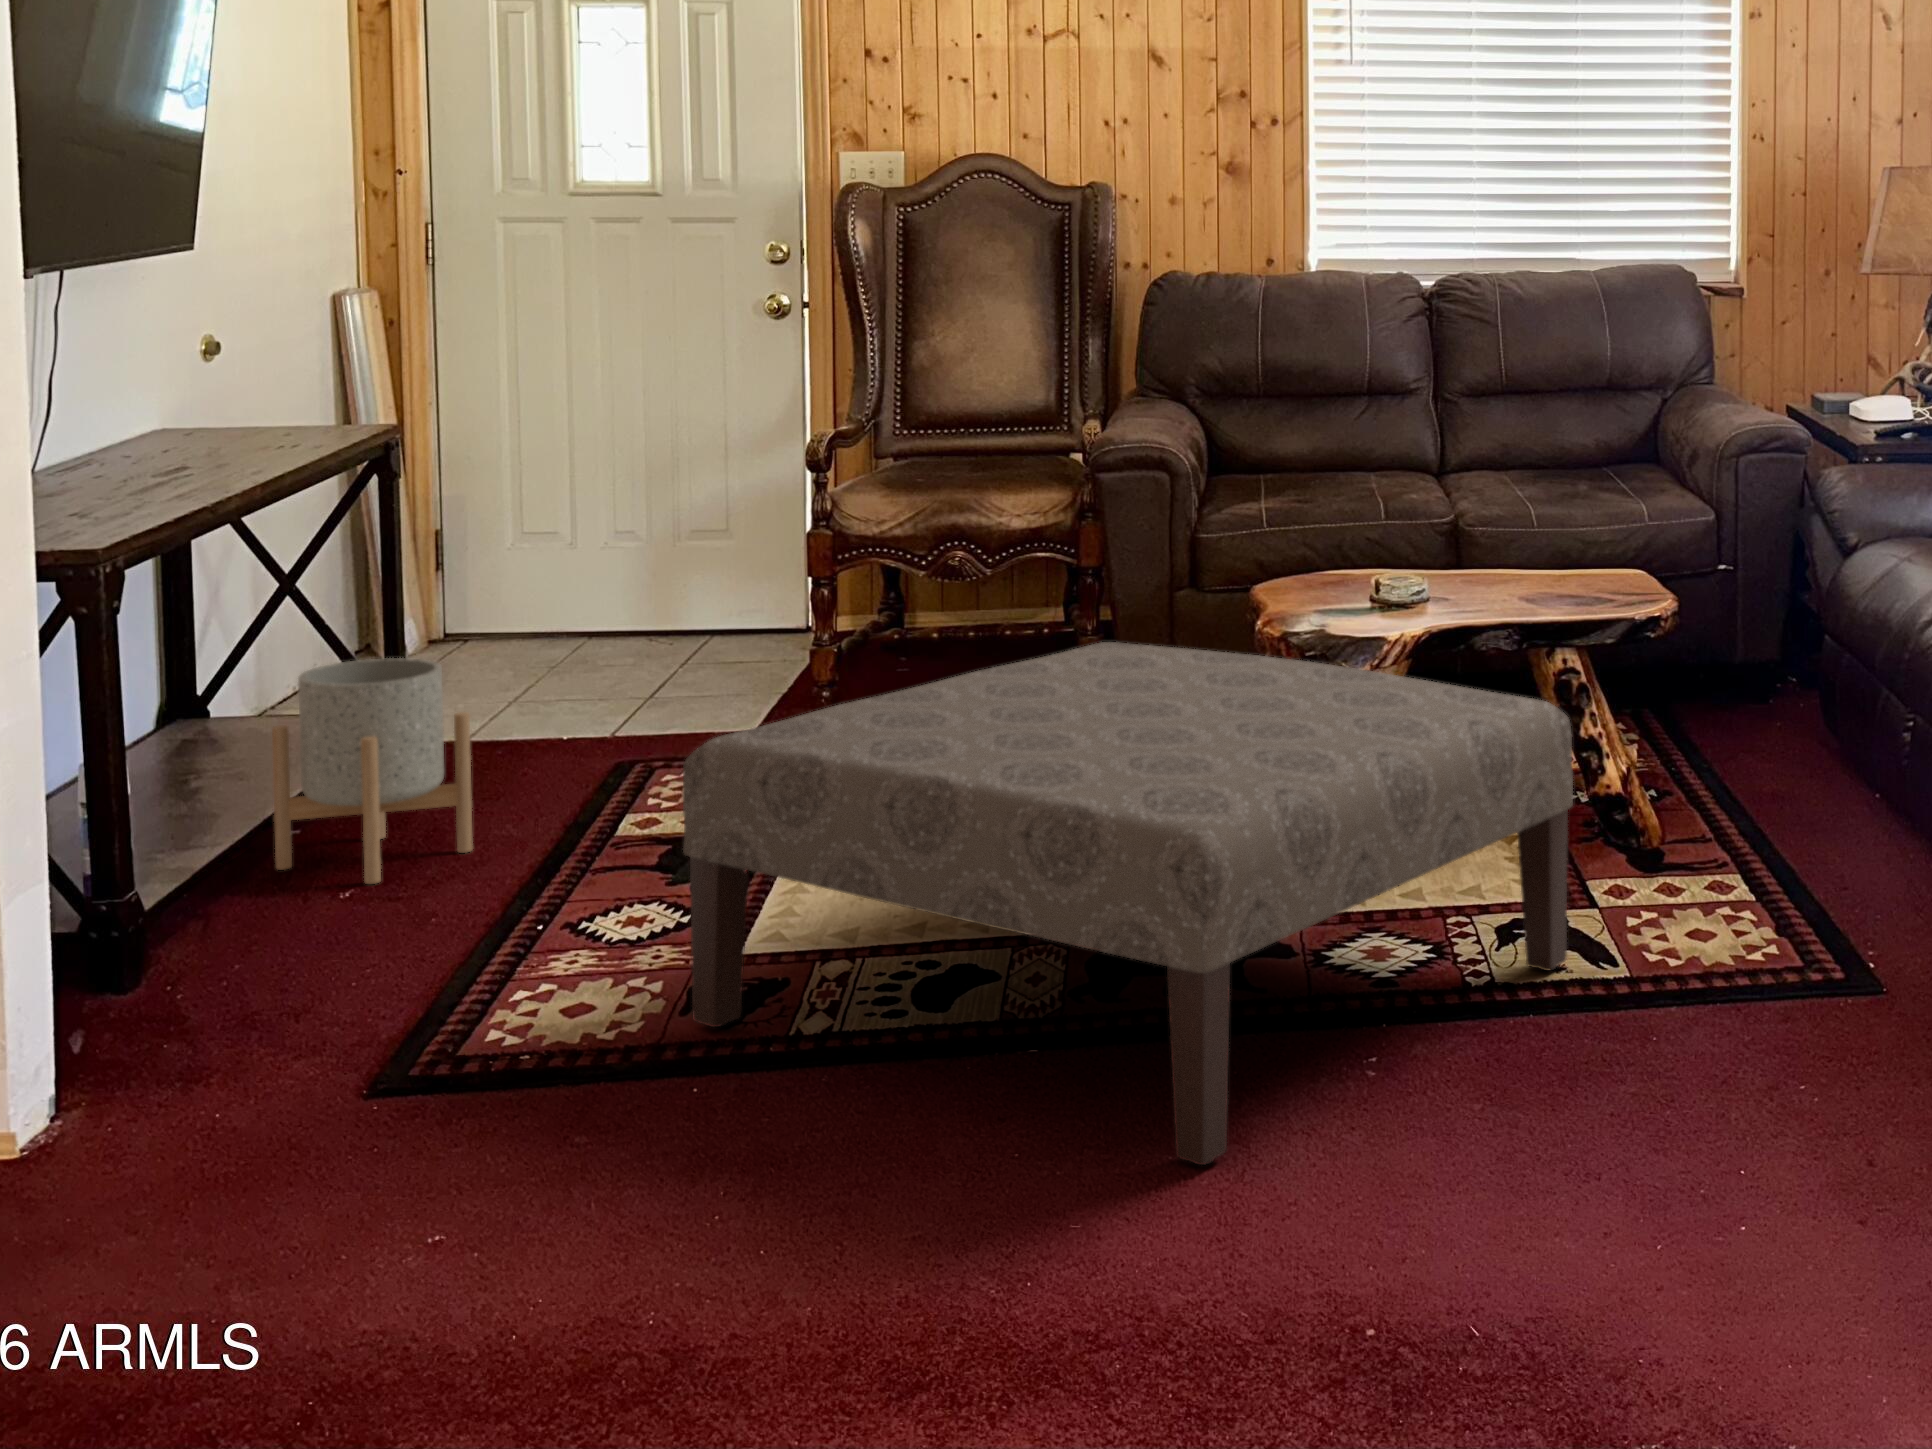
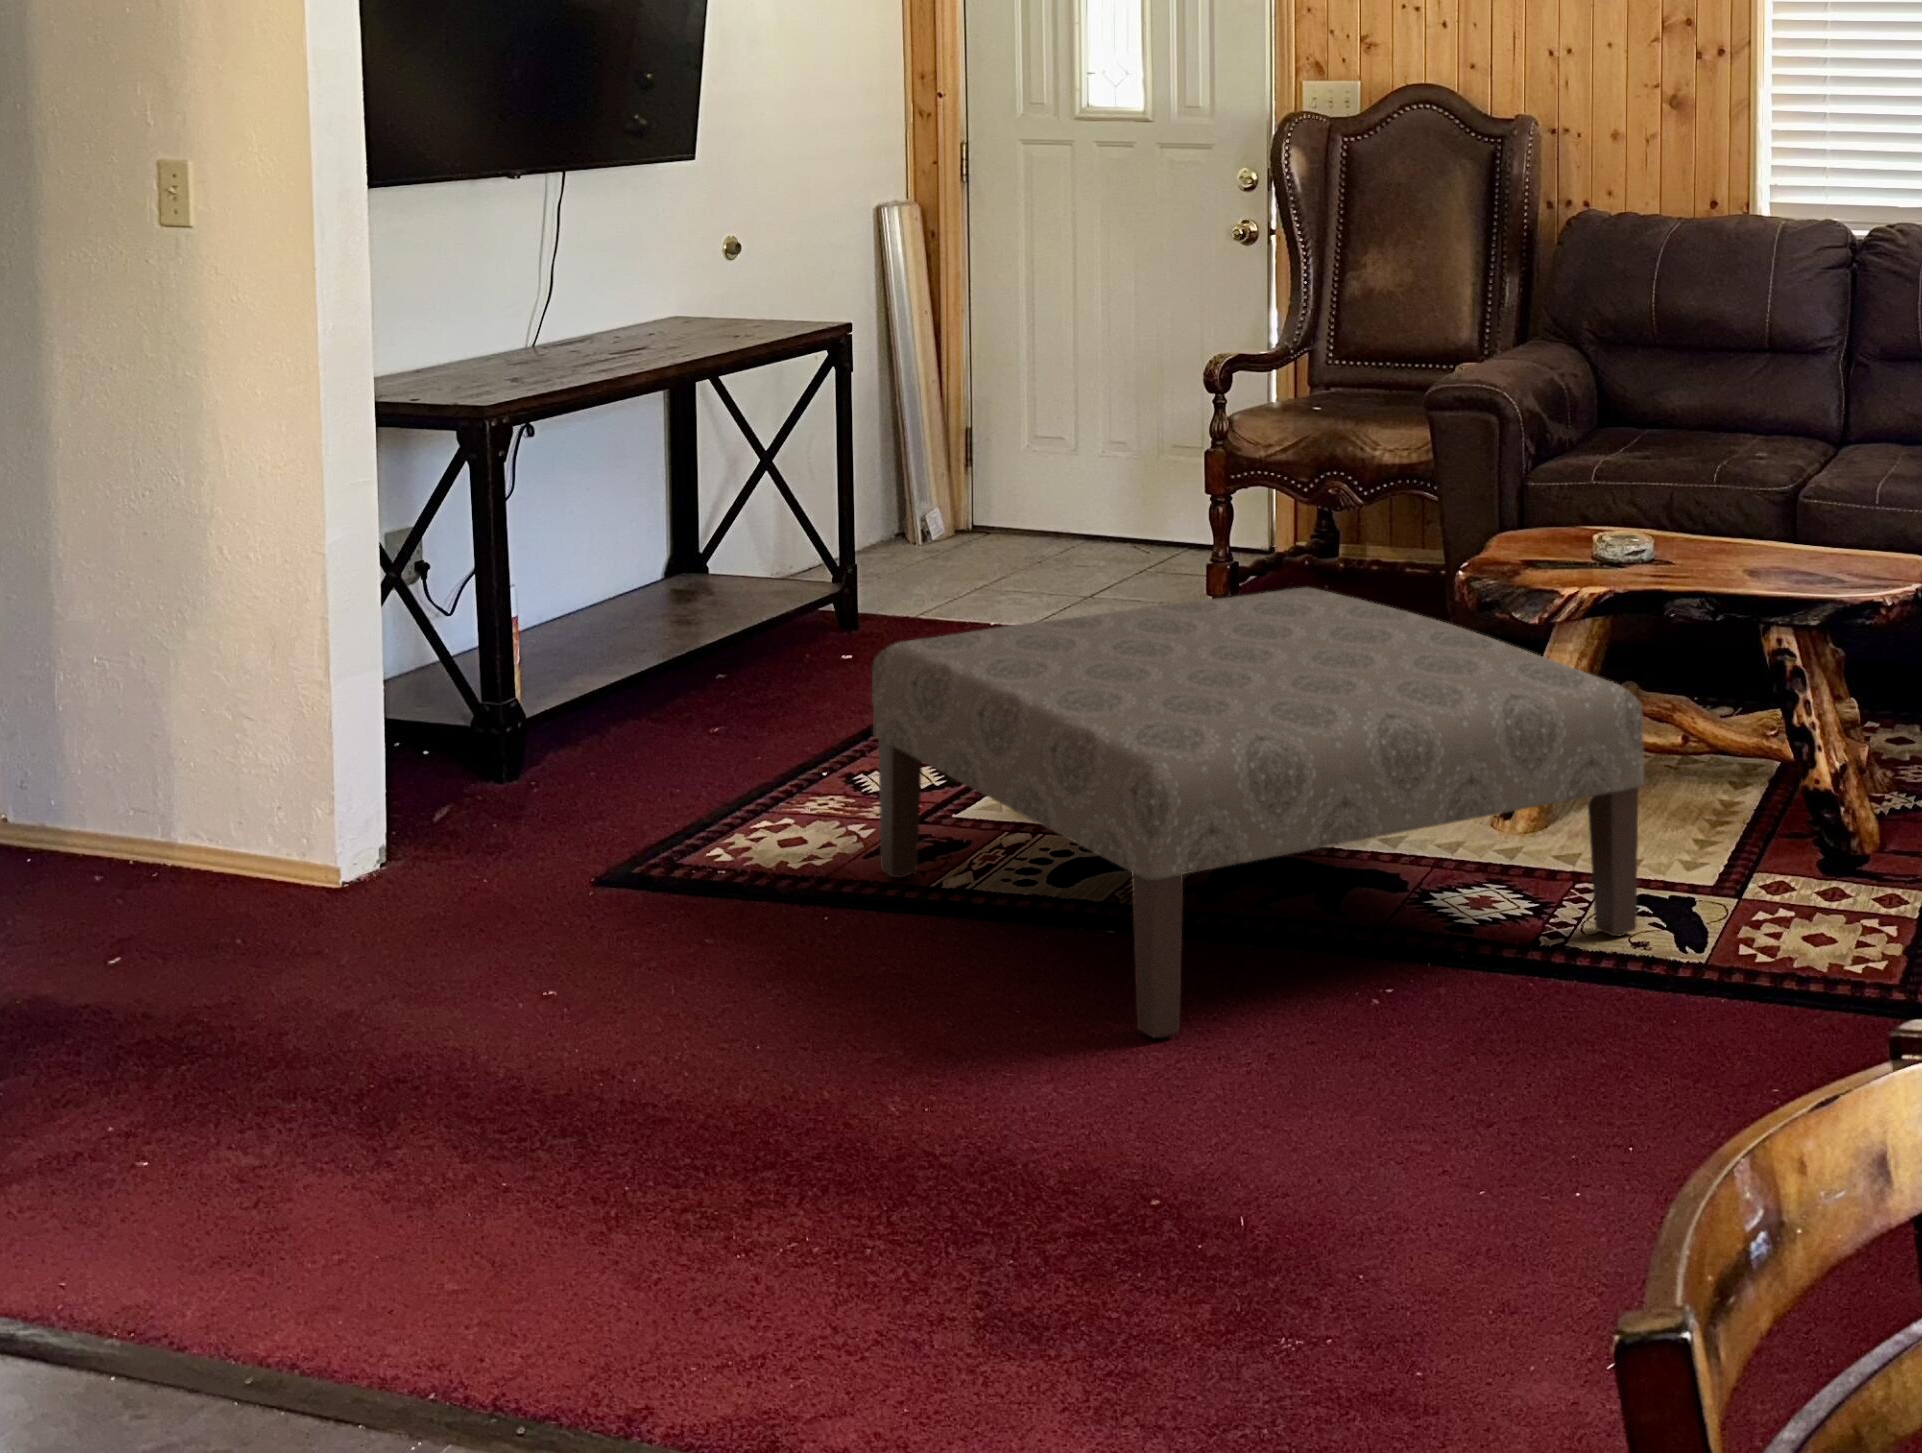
planter: present [272,658,473,884] -> none [686,546,837,731]

